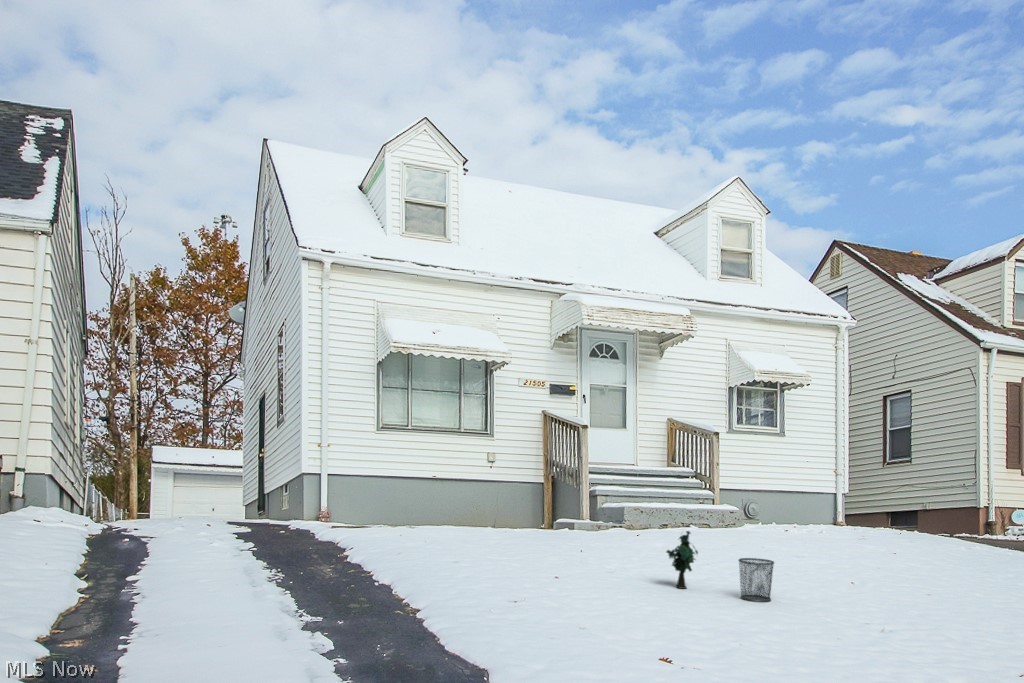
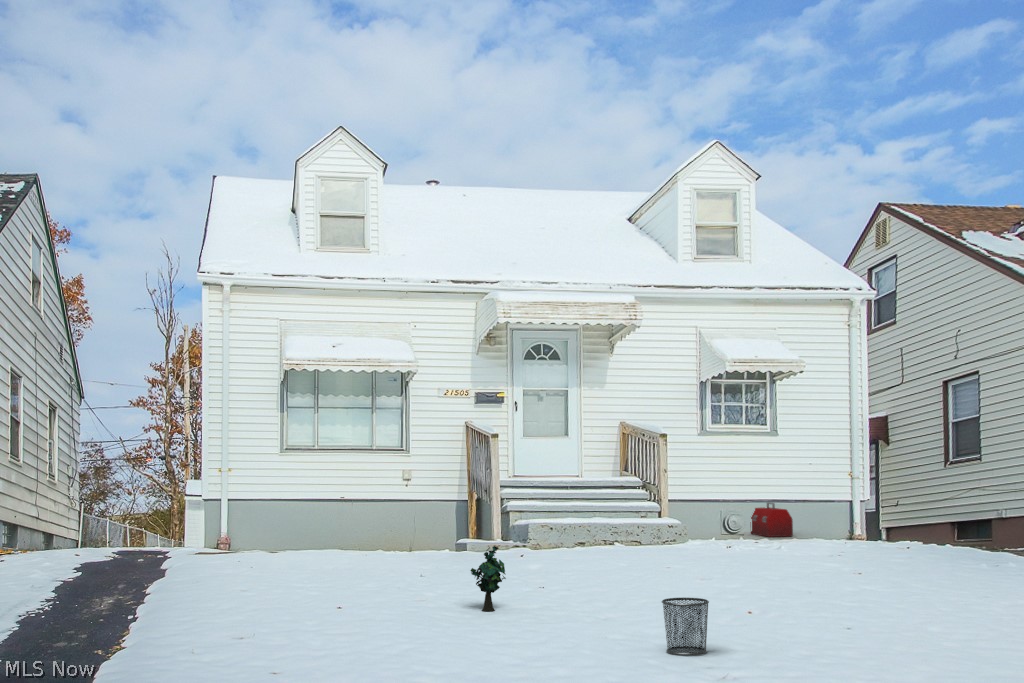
toolbox: none [764,493,804,523] -> present [750,502,793,537]
waste bin: present [738,558,774,602] -> present [662,598,709,655]

